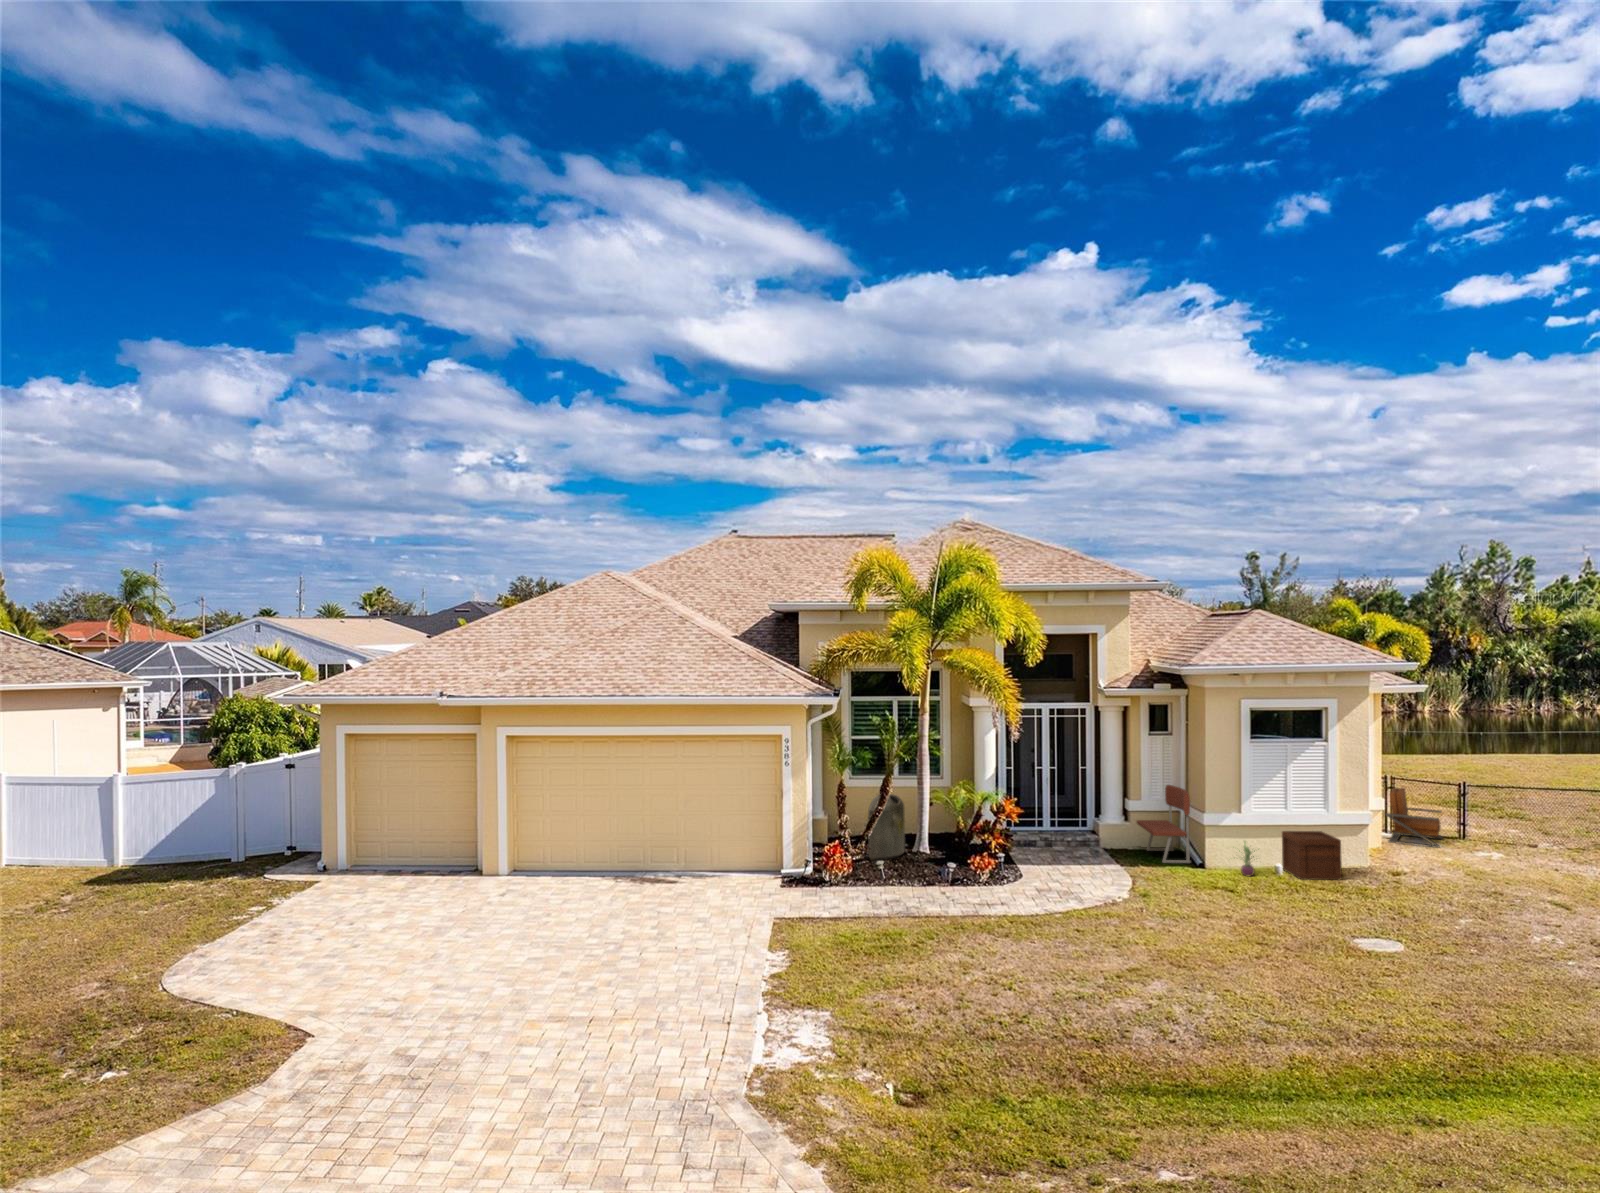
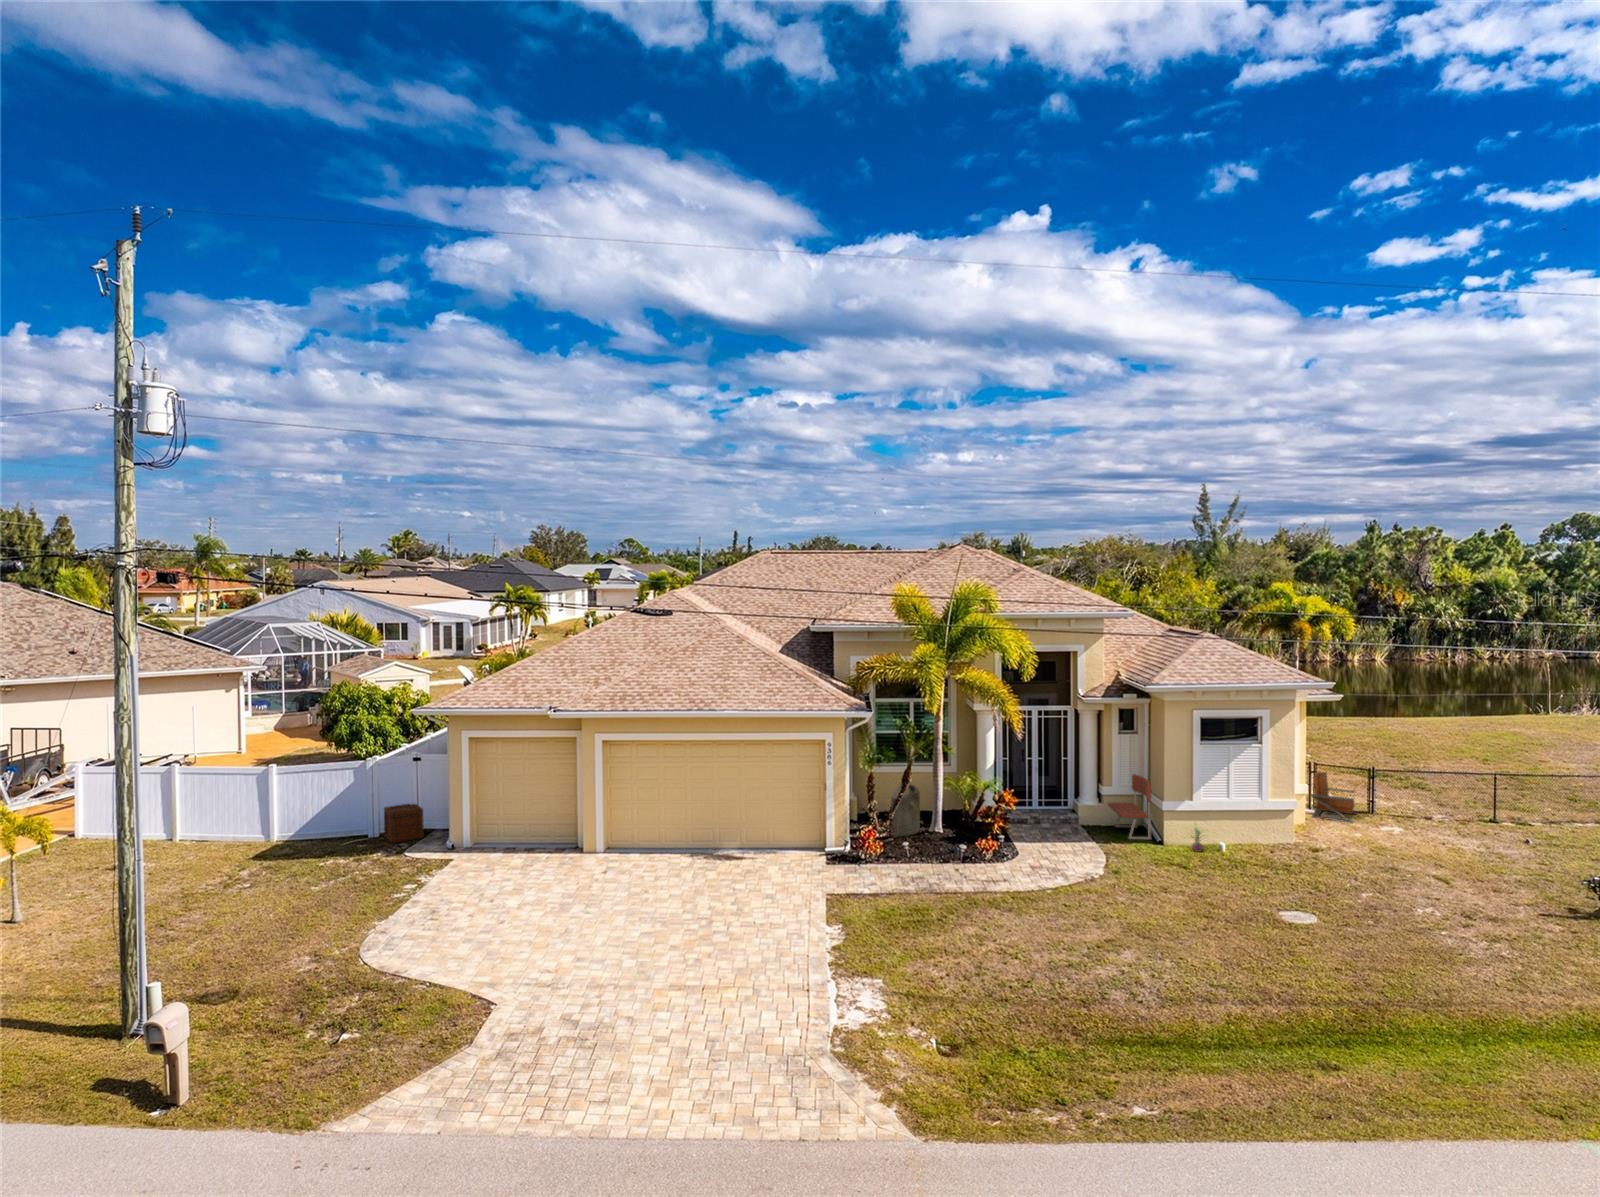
wooden crate: present [1282,831,1342,880] -> present [384,804,424,843]

